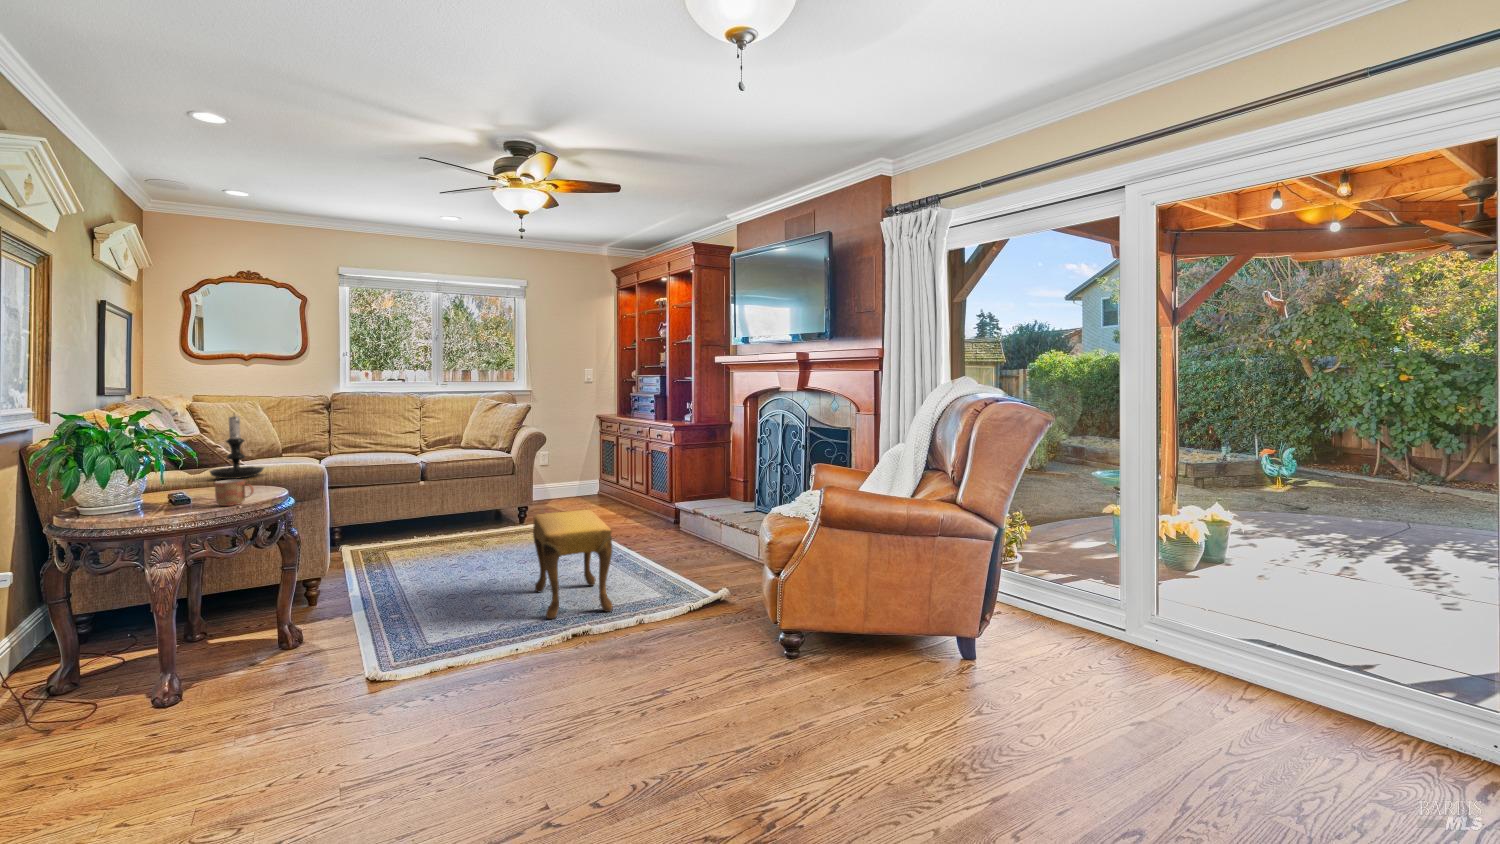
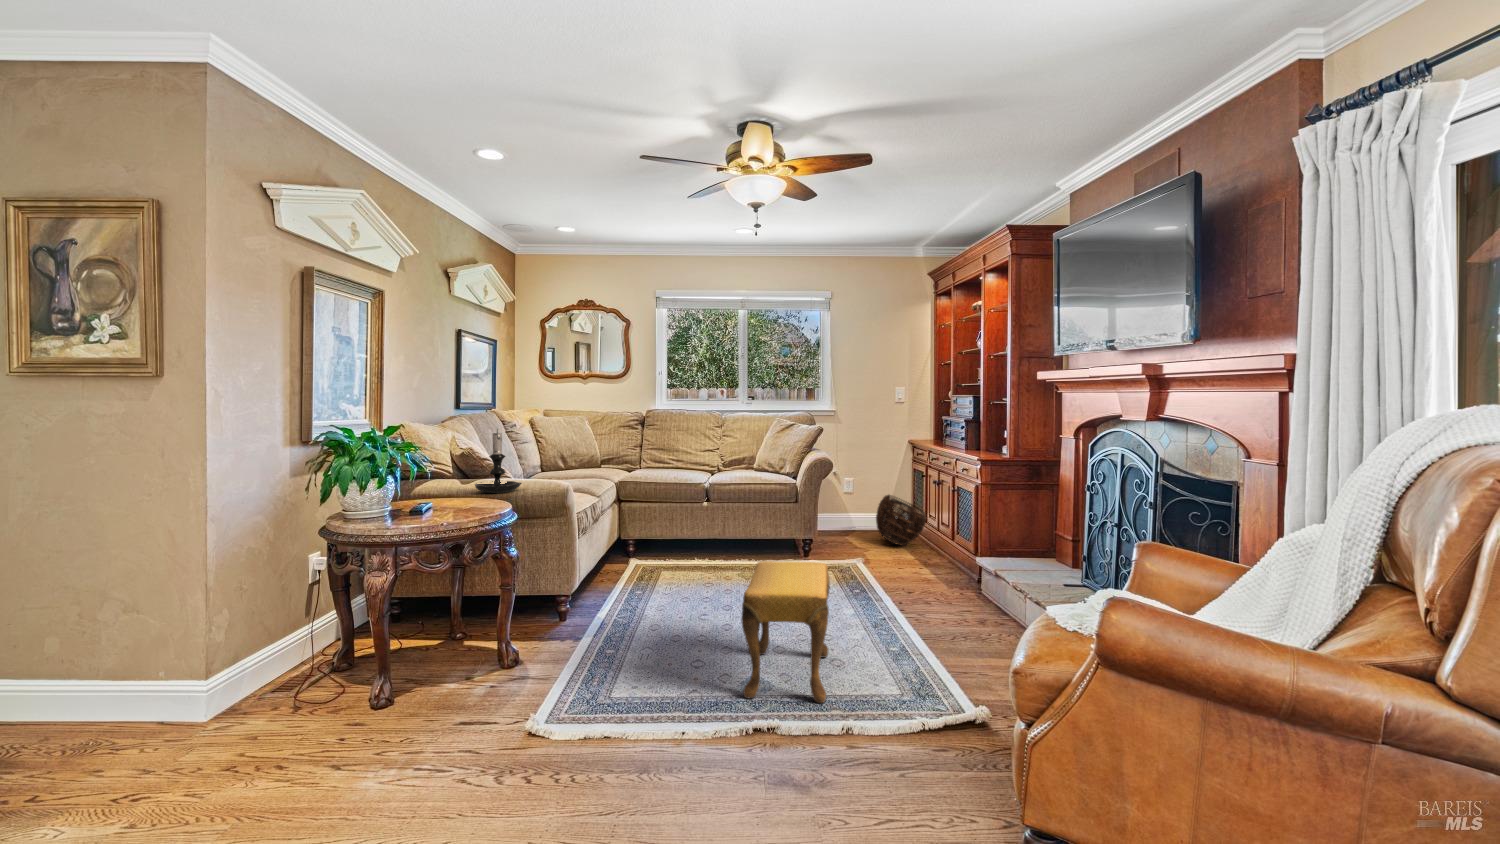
basket: none [577,463,625,505] -> present [876,495,927,545]
mug: present [214,479,254,506] -> none [417,499,449,526]

